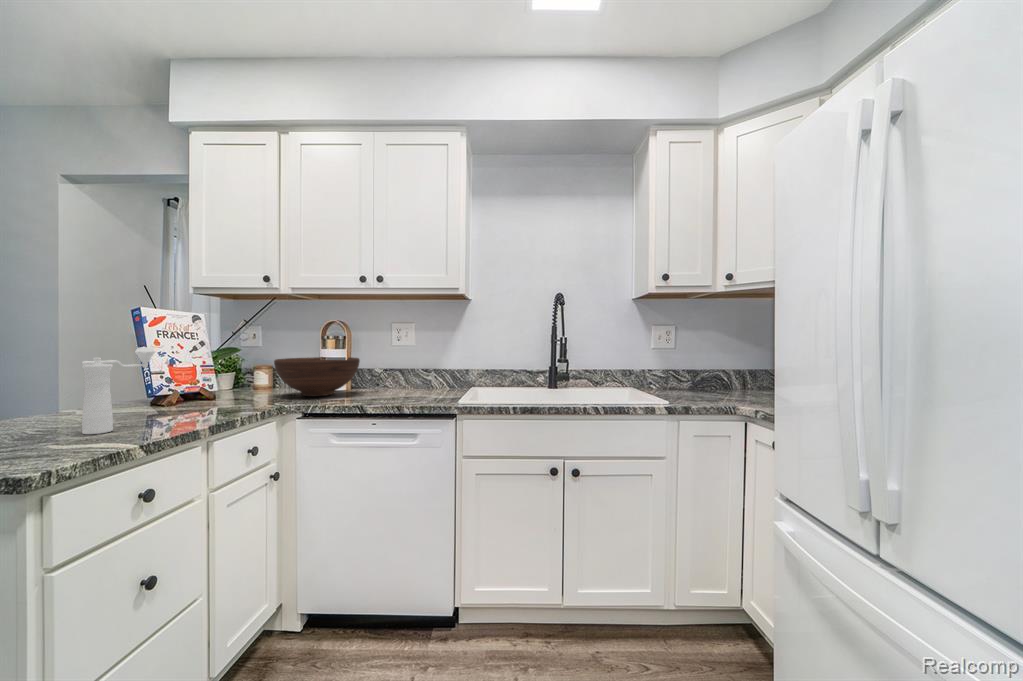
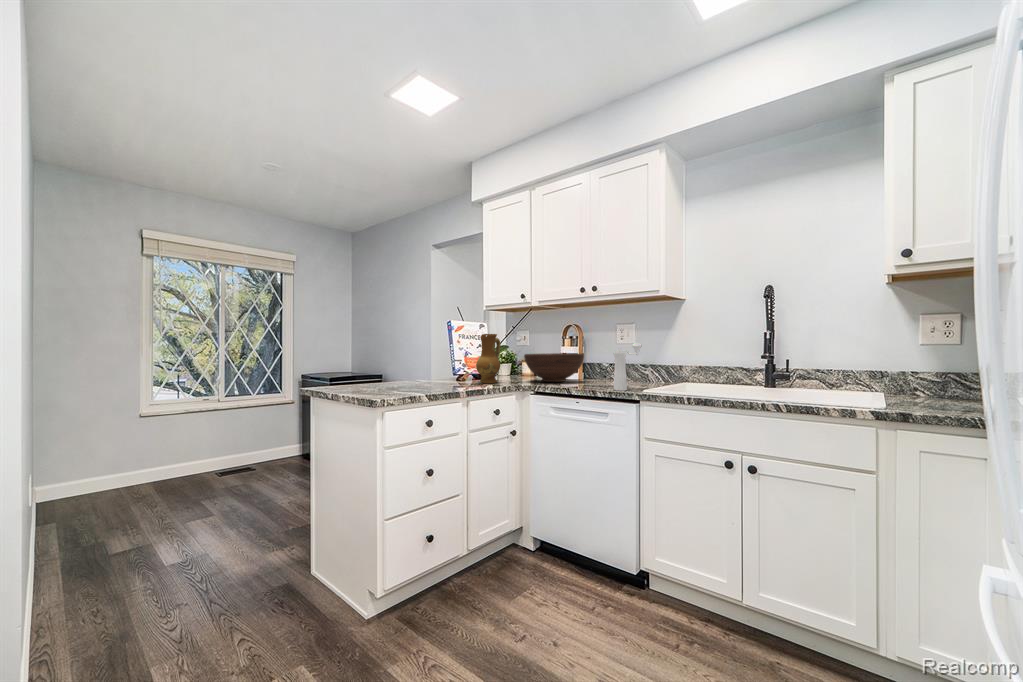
ceramic jug: none [198,331,241,406] -> present [476,334,501,383]
pepper mill: present [82,347,155,434] -> present [613,343,642,391]

